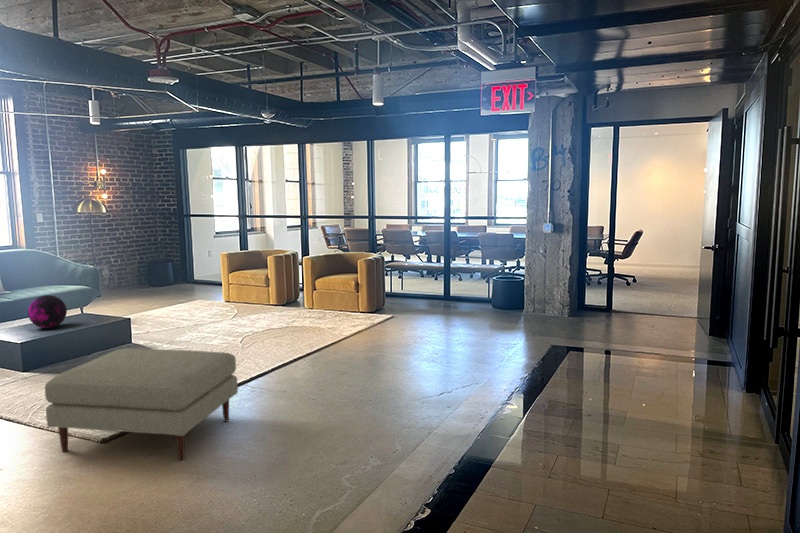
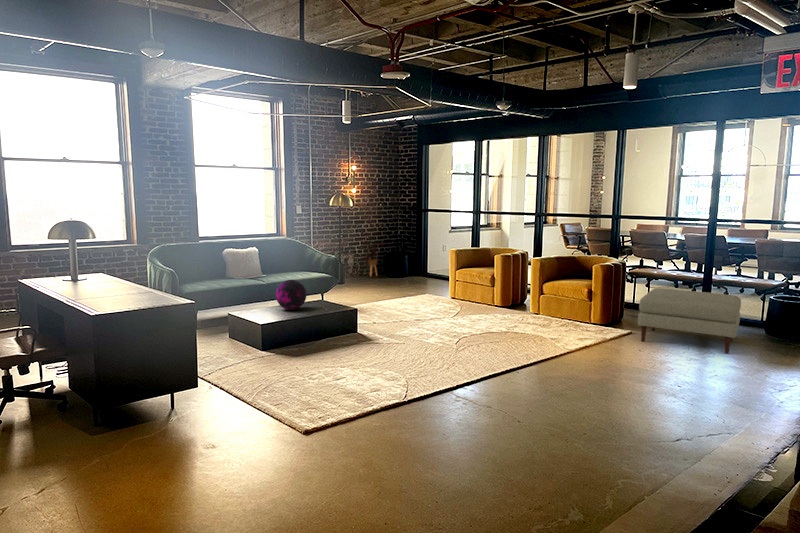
house plant: none [111,243,141,289] -> present [366,243,383,275]
ottoman: present [45,348,238,460] -> present [638,288,741,354]

